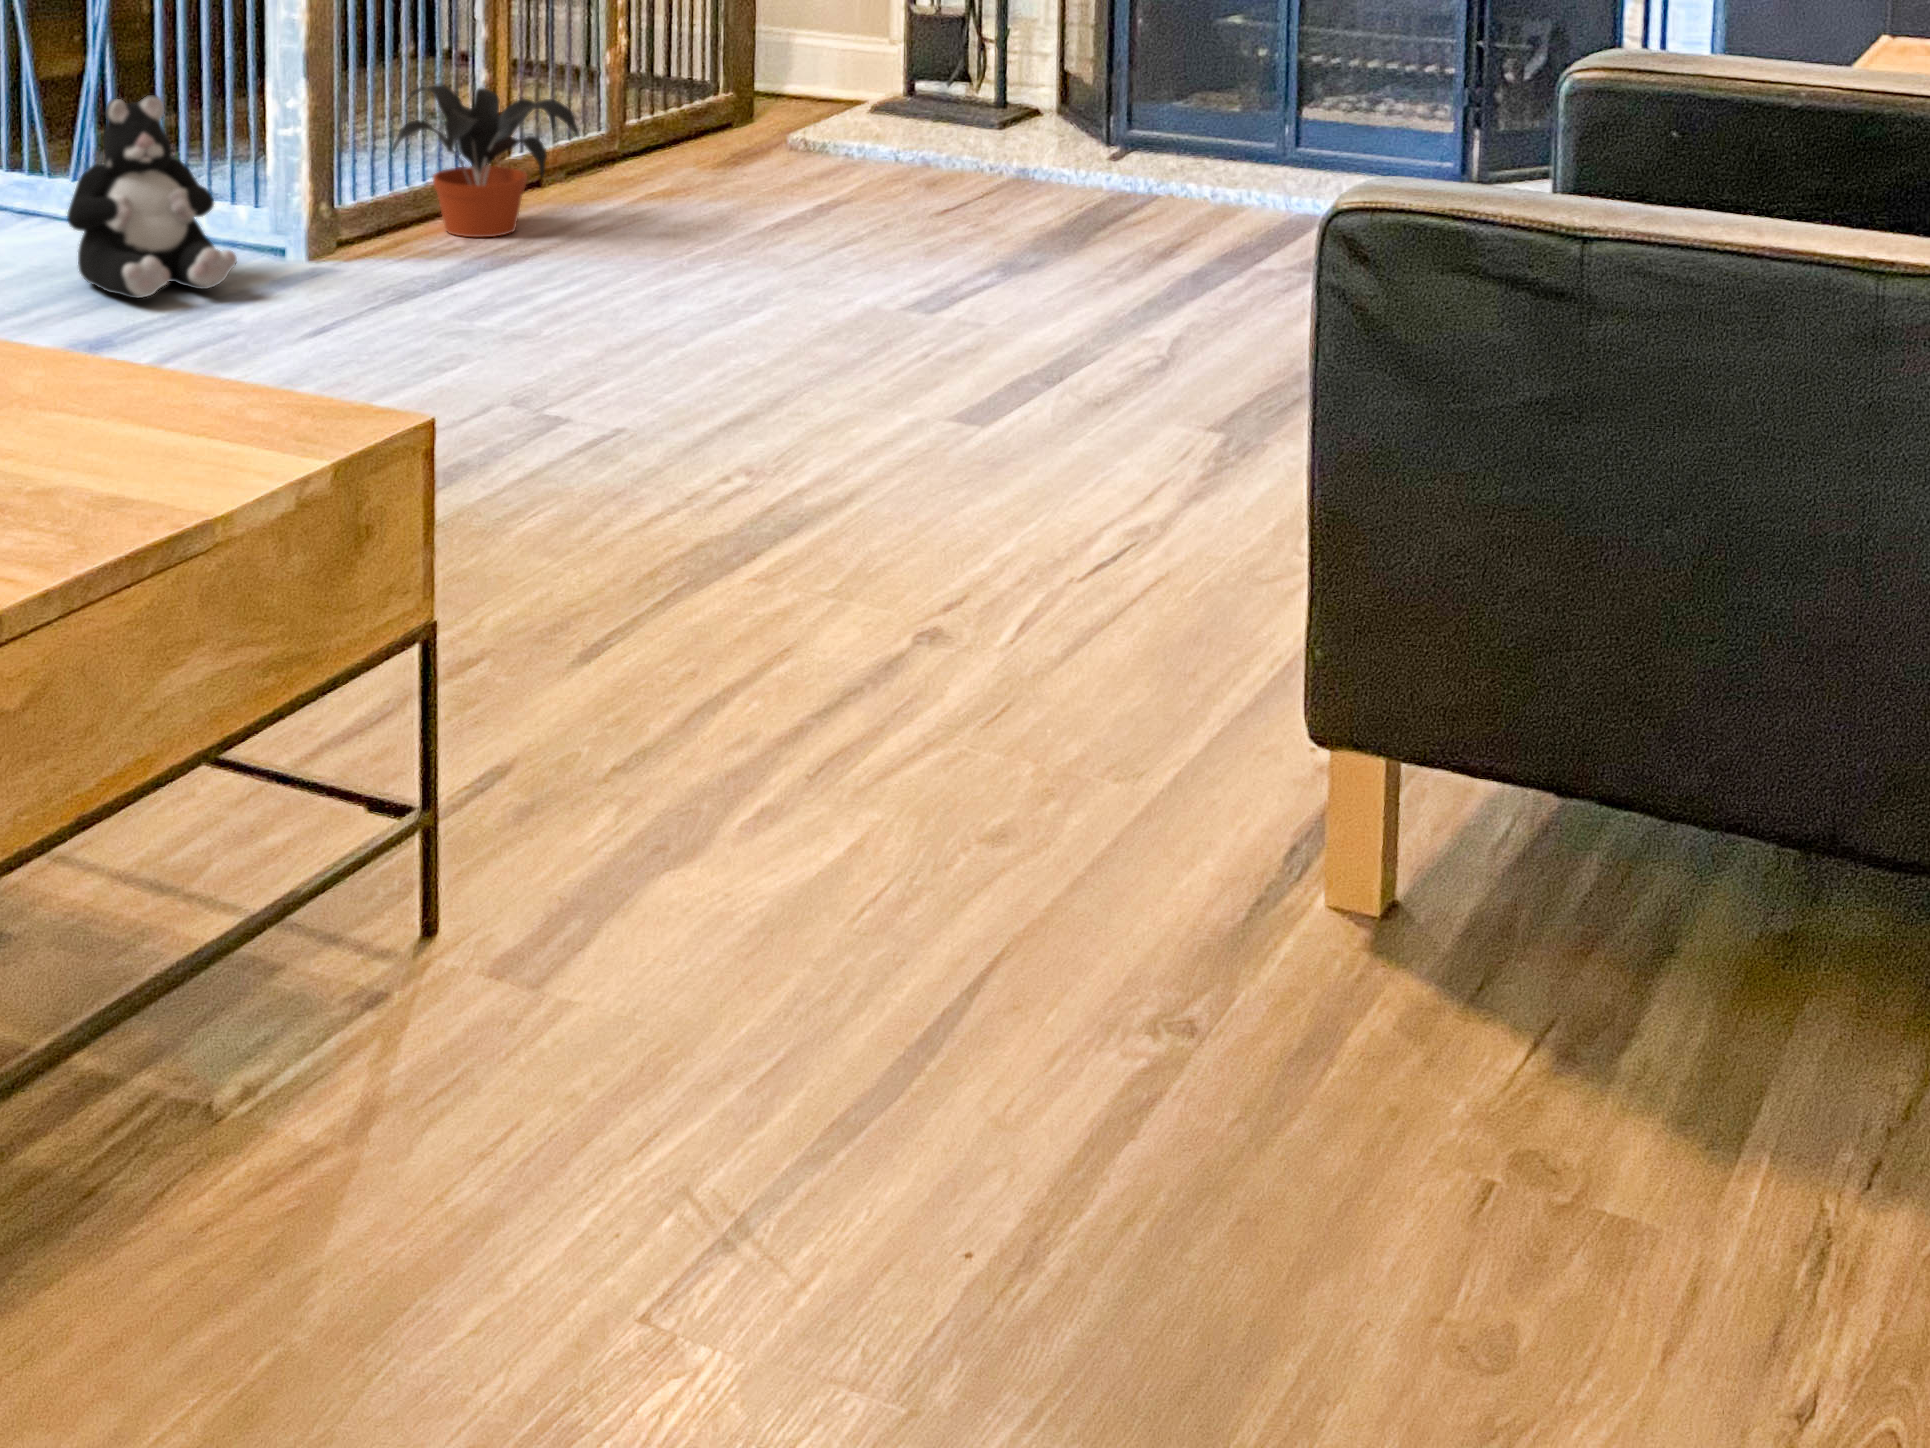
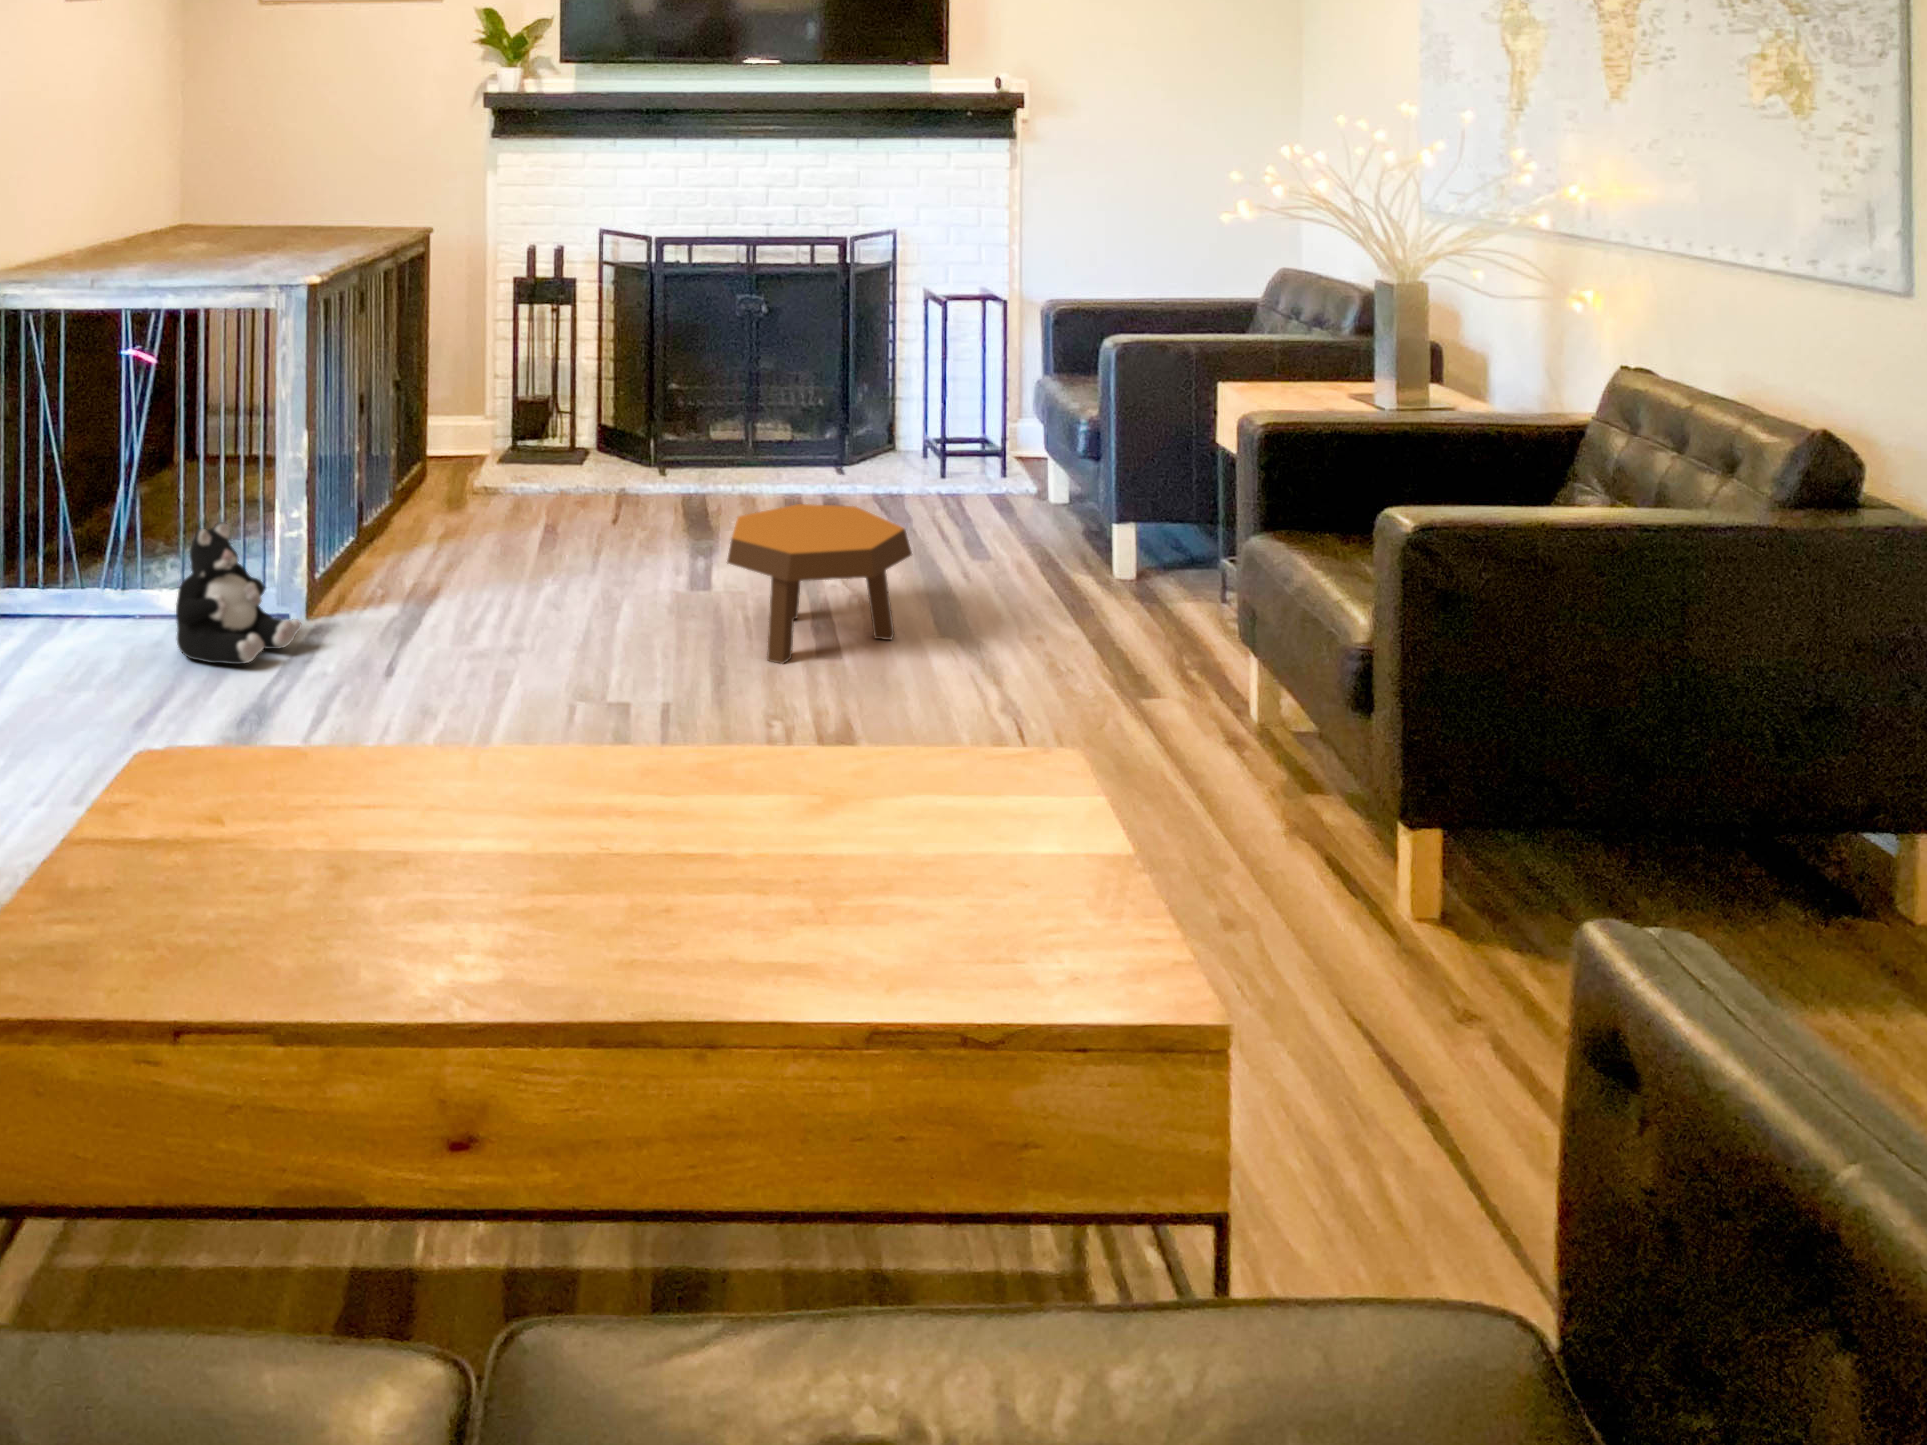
potted plant: present [393,85,579,237] -> none [328,483,456,580]
footstool: none [825,187,1149,437] -> present [727,504,912,664]

